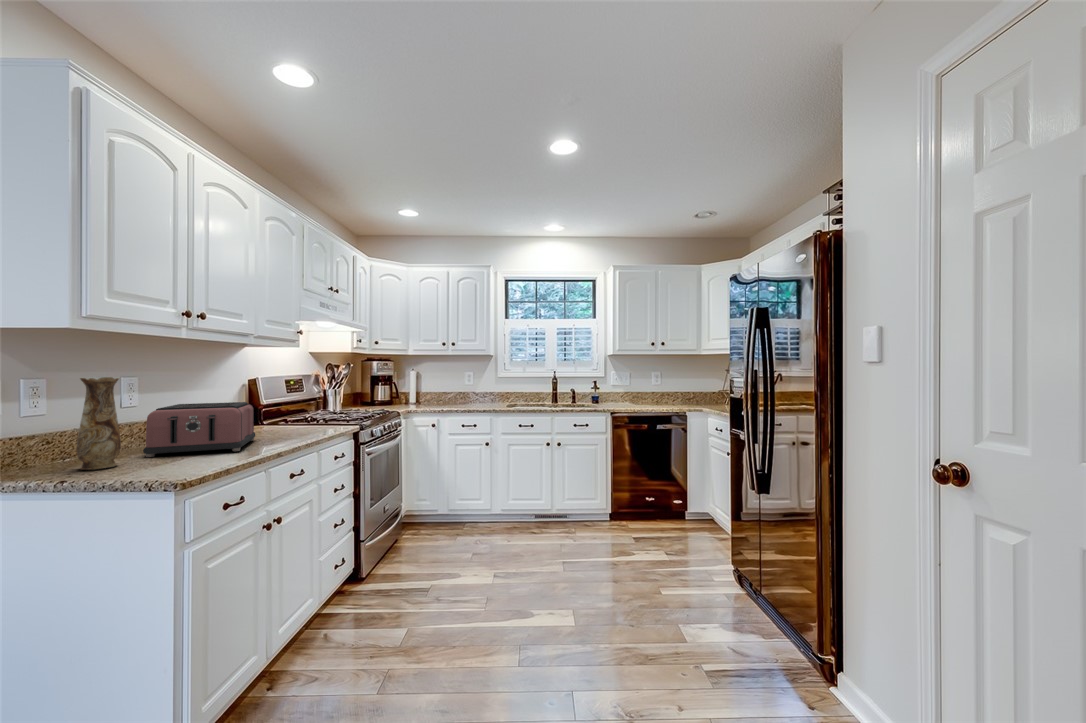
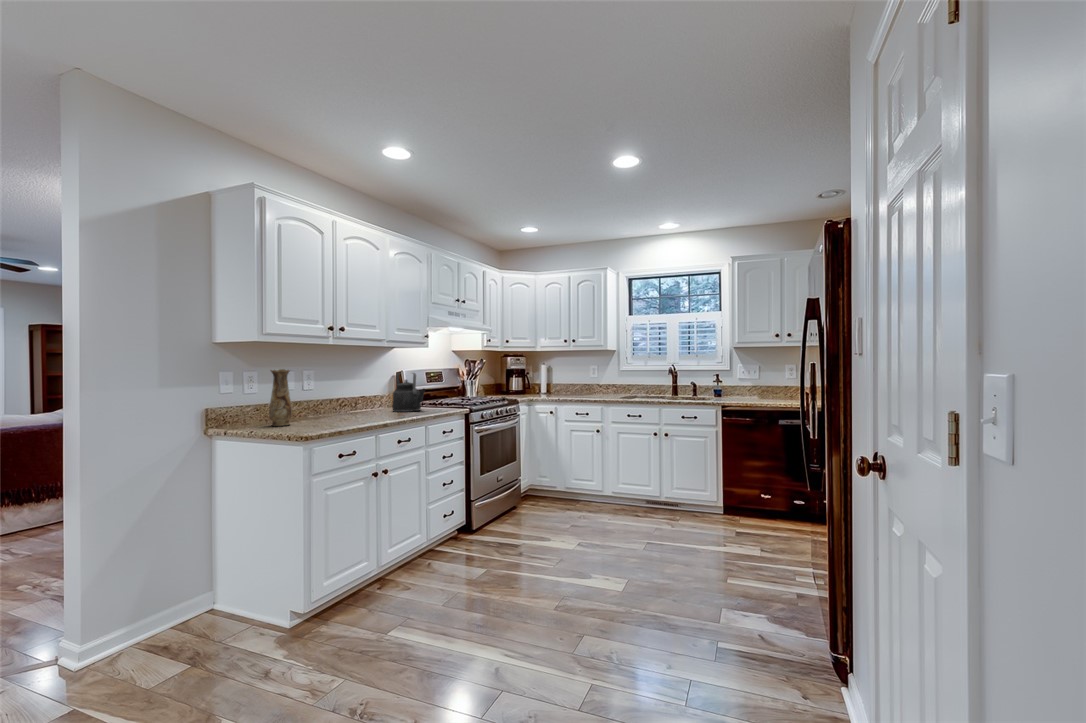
kettle: none [258,381,313,434] -> present [392,373,425,412]
toaster: present [143,402,255,457] -> none [308,387,382,422]

